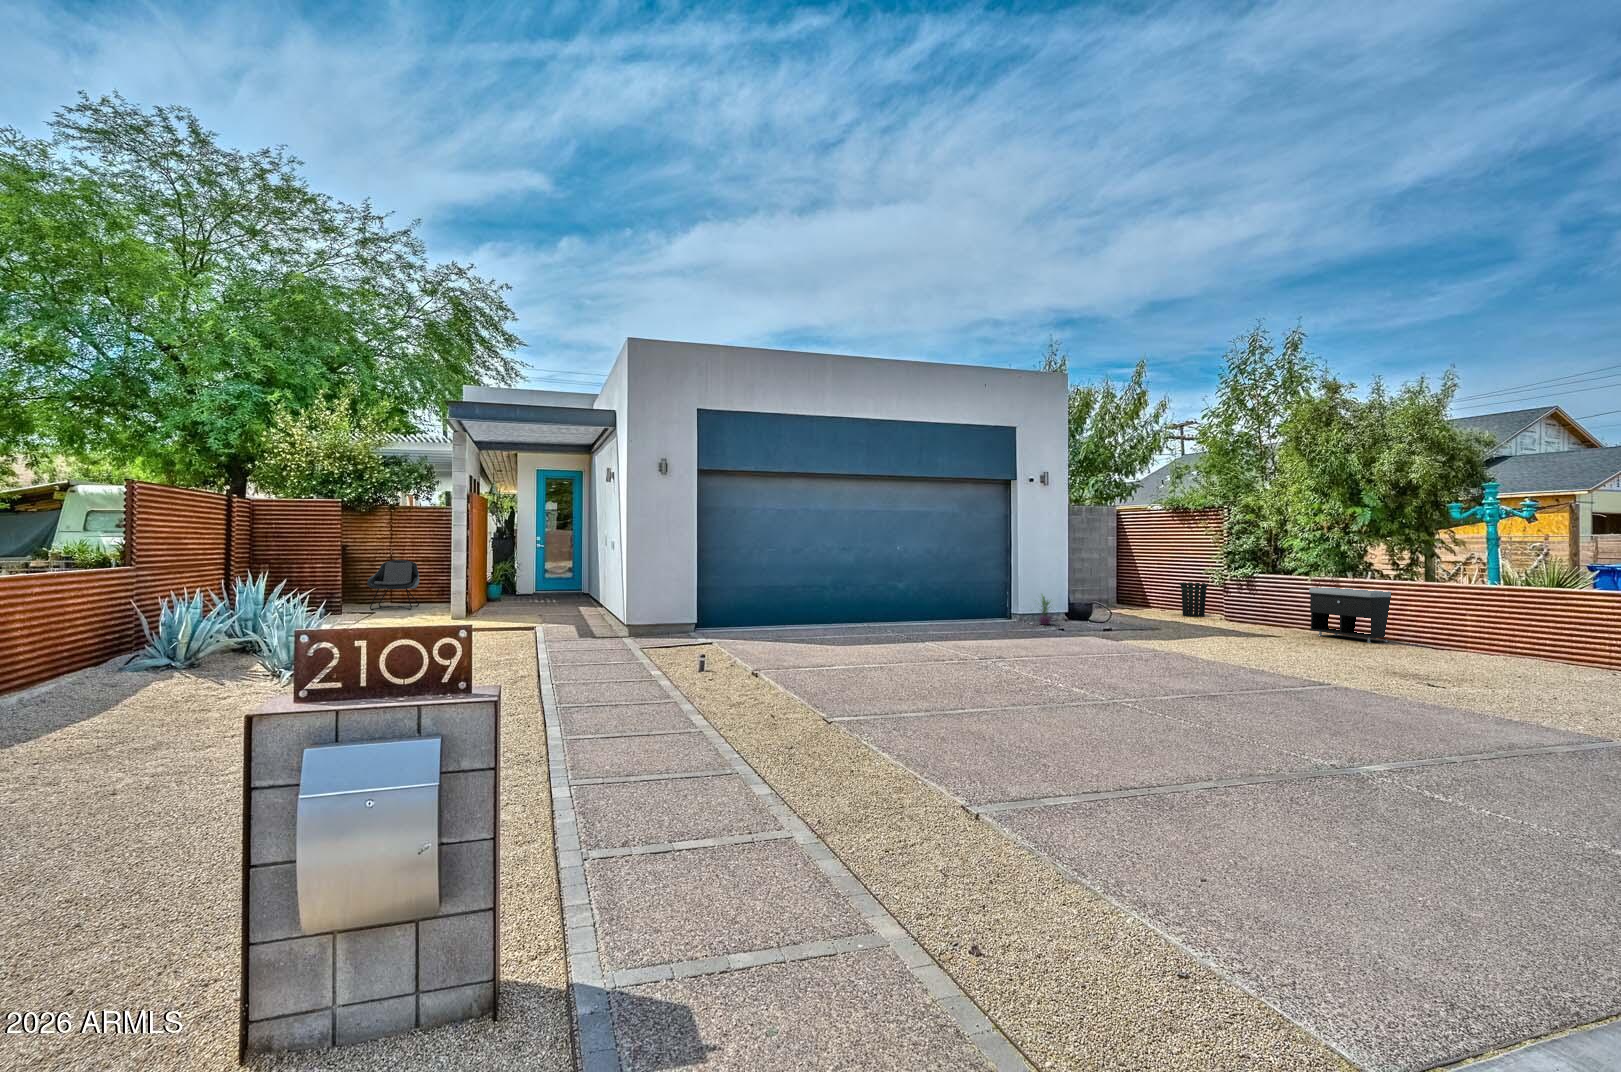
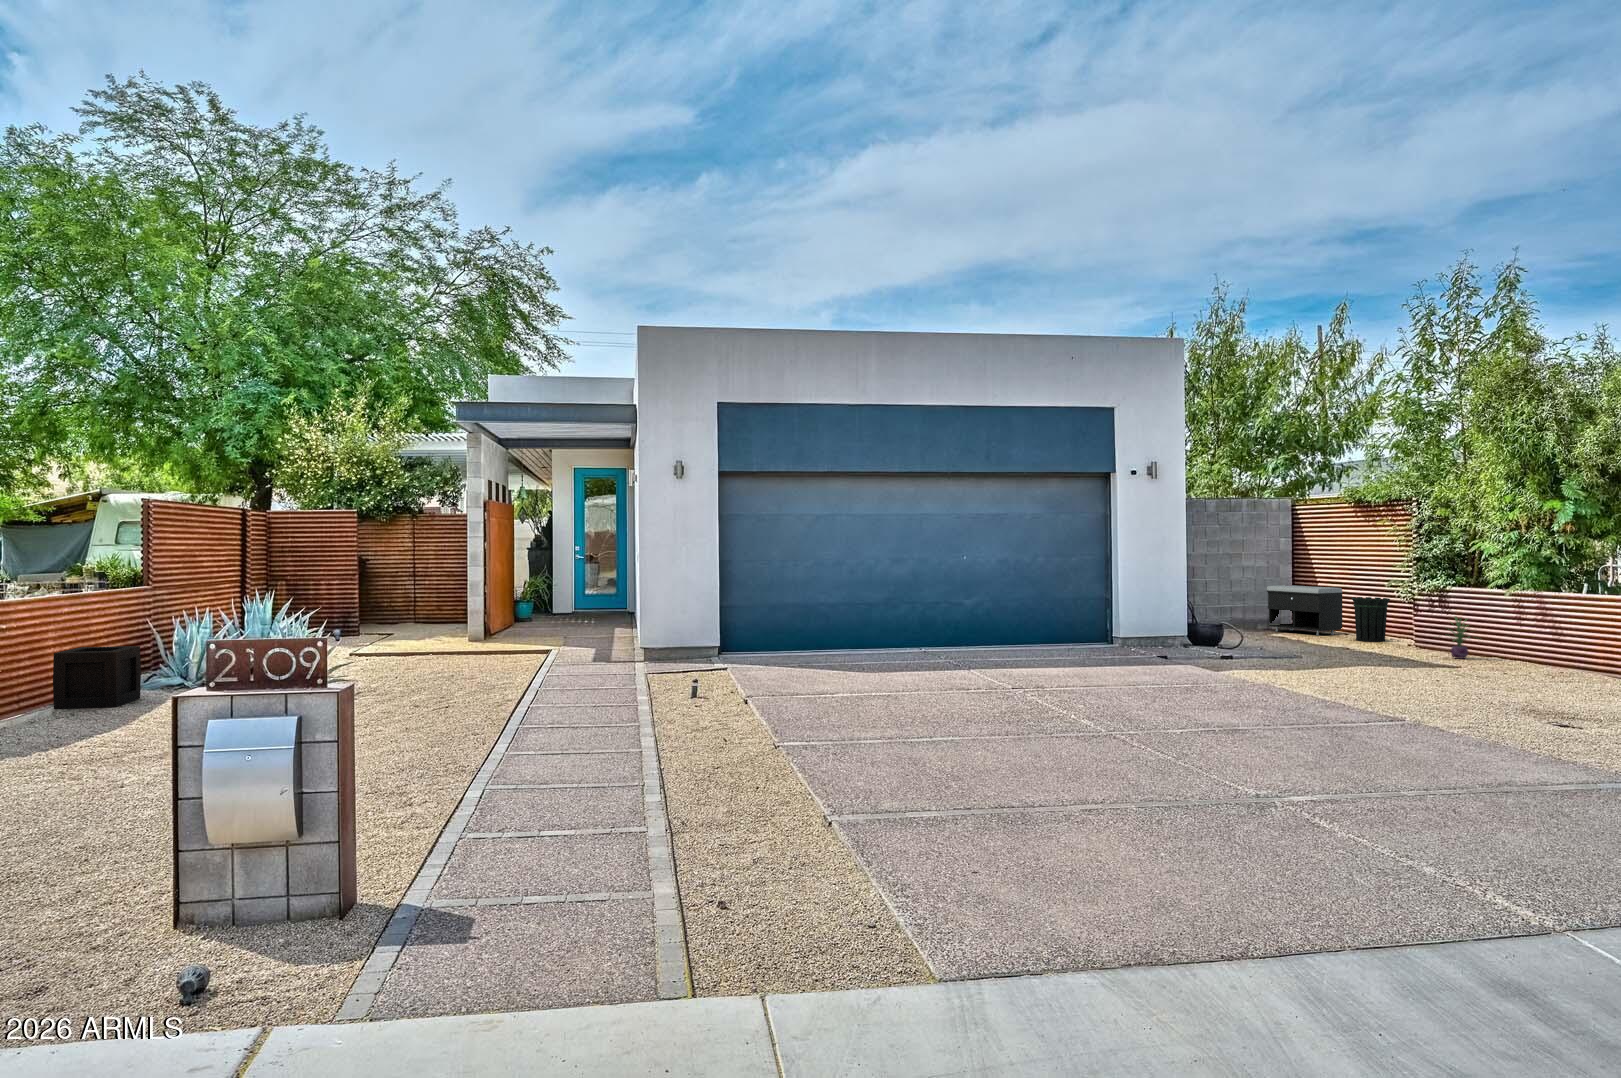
lounge chair: present [367,560,419,610] -> none [385,576,441,631]
storage bench: present [1309,588,1391,643] -> present [1267,585,1342,635]
decorative plant: present [1039,594,1051,625] -> present [1451,617,1468,659]
wooden crate: none [20,627,126,696] -> present [53,646,141,709]

